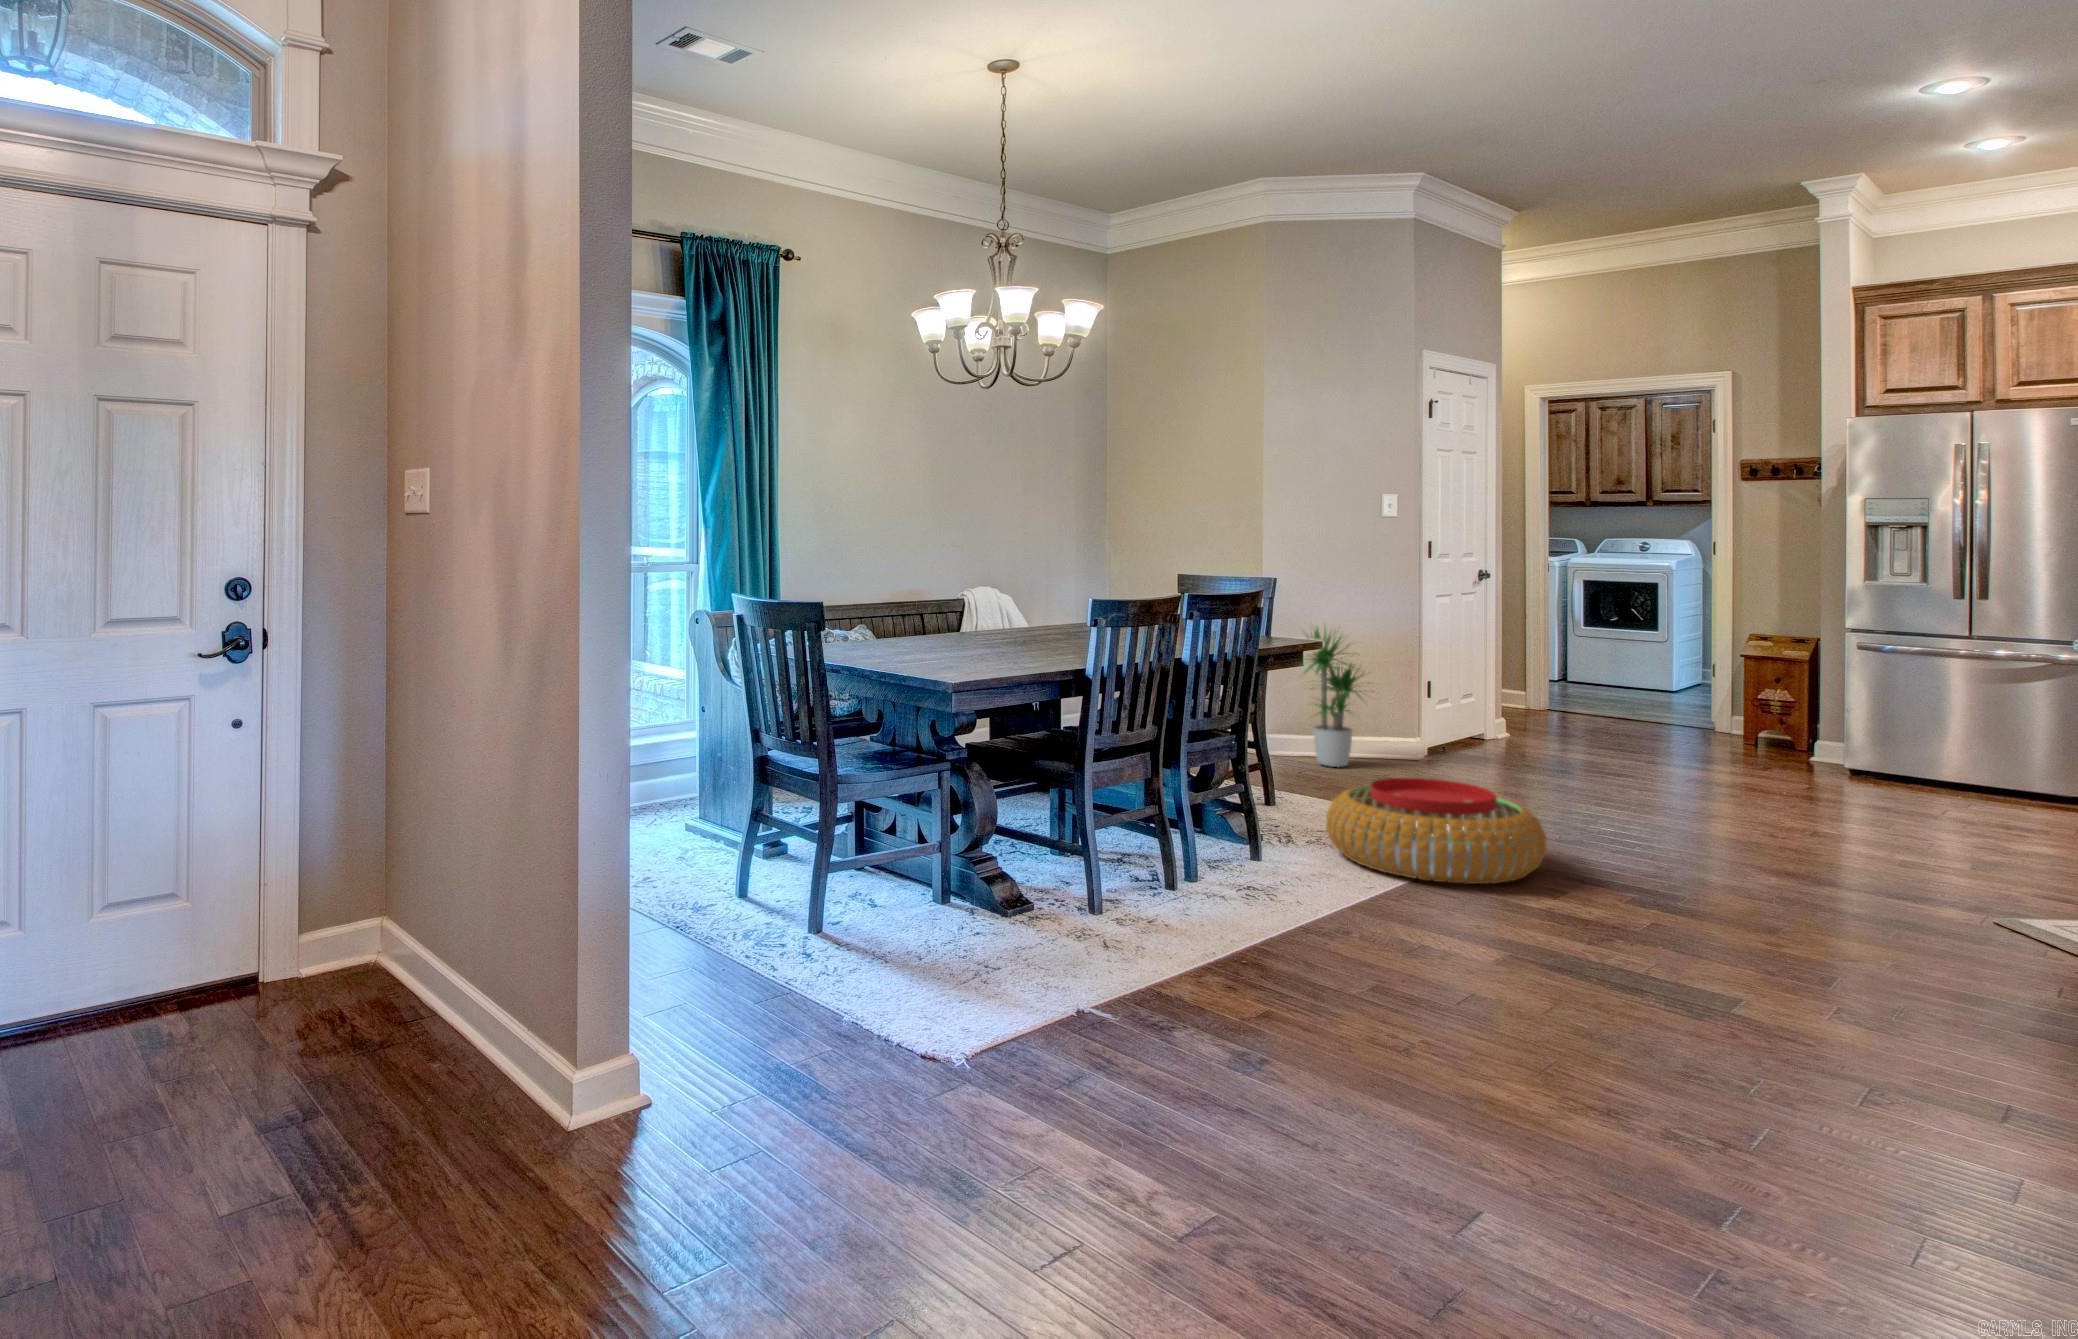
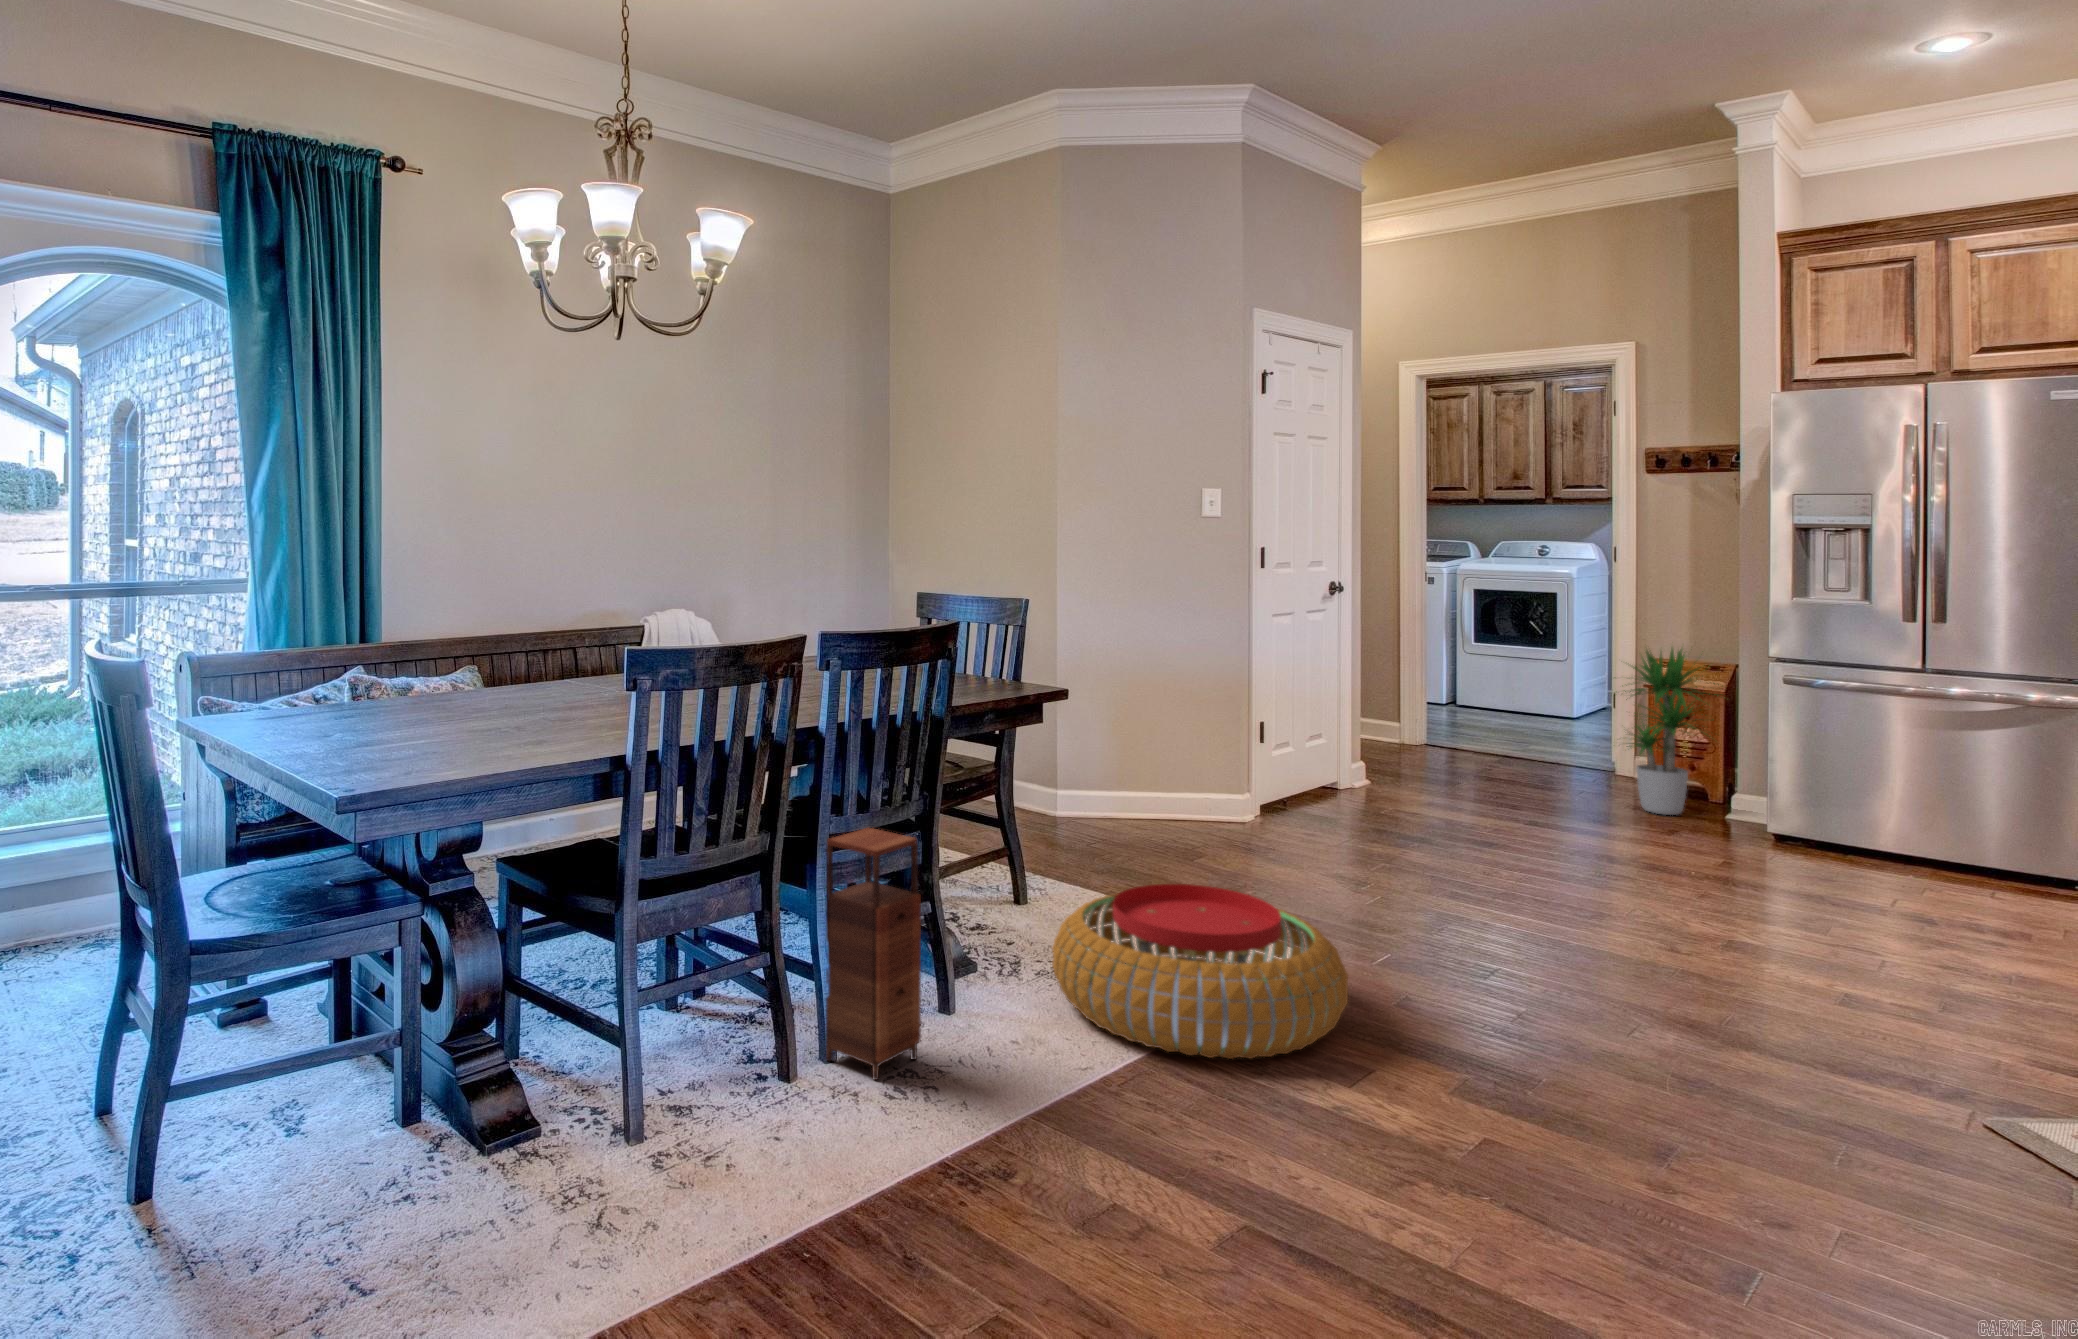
potted plant: present [1304,628,1365,767] -> present [1624,648,1719,815]
storage cabinet: none [1192,728,1256,891] -> present [826,828,921,1080]

